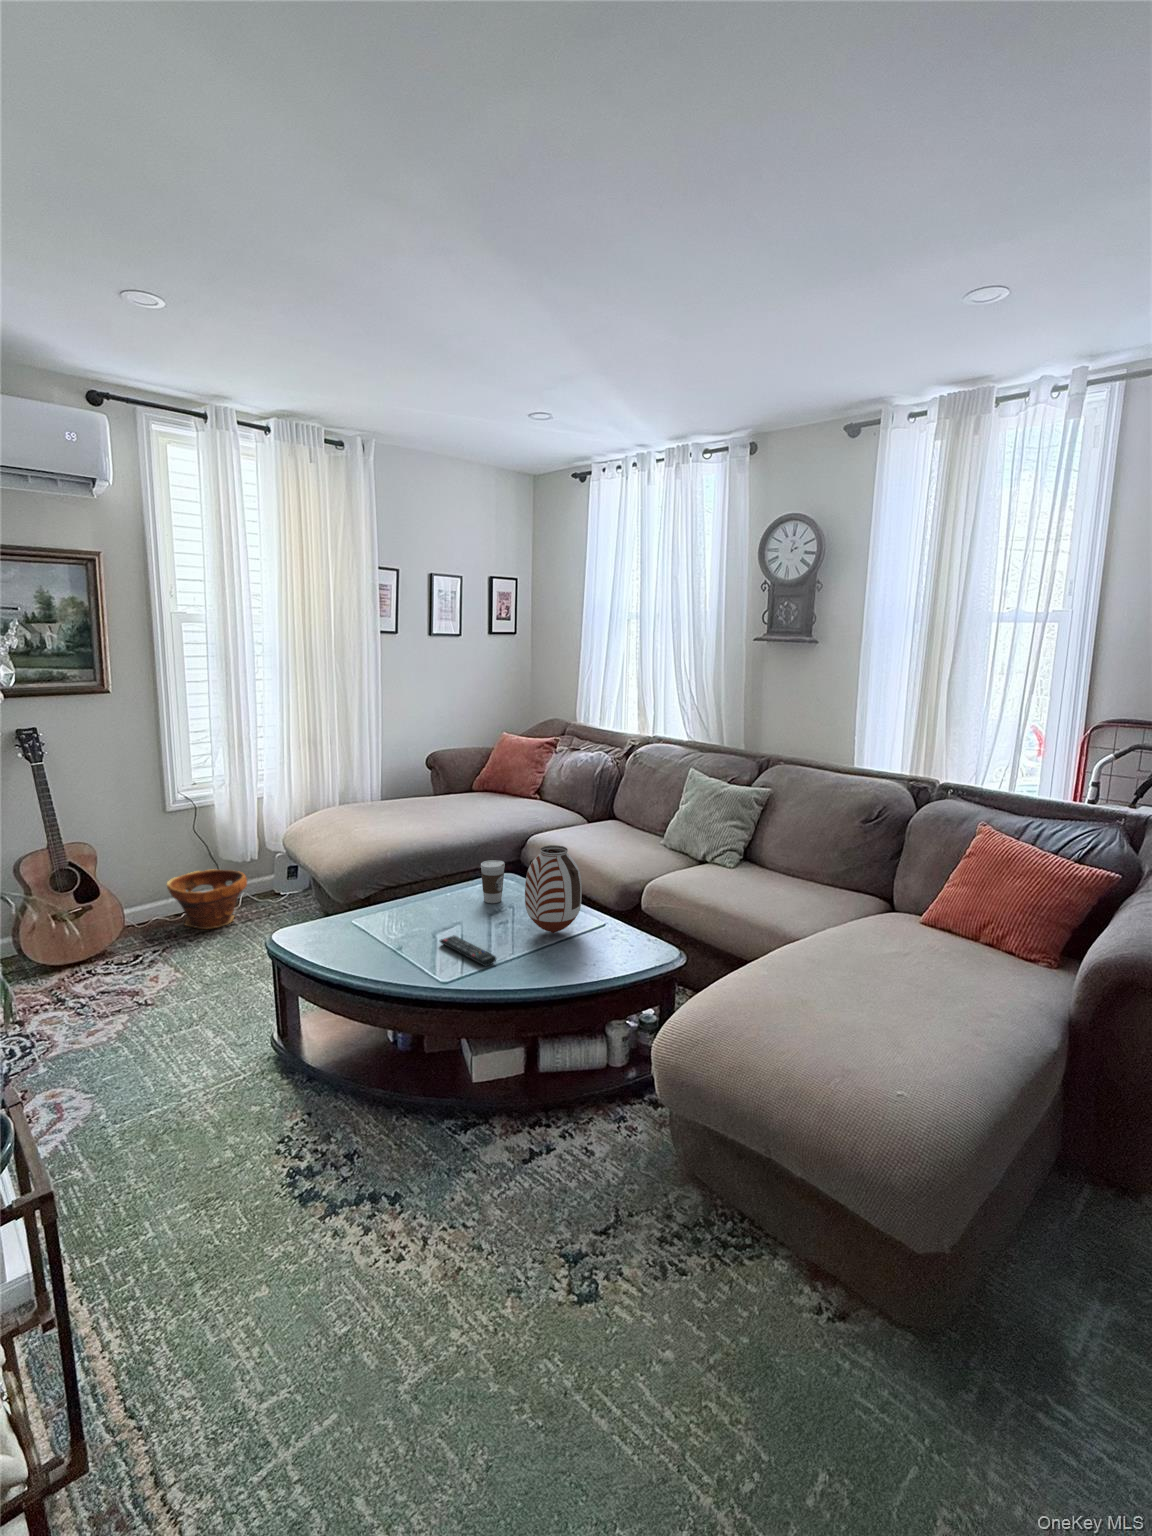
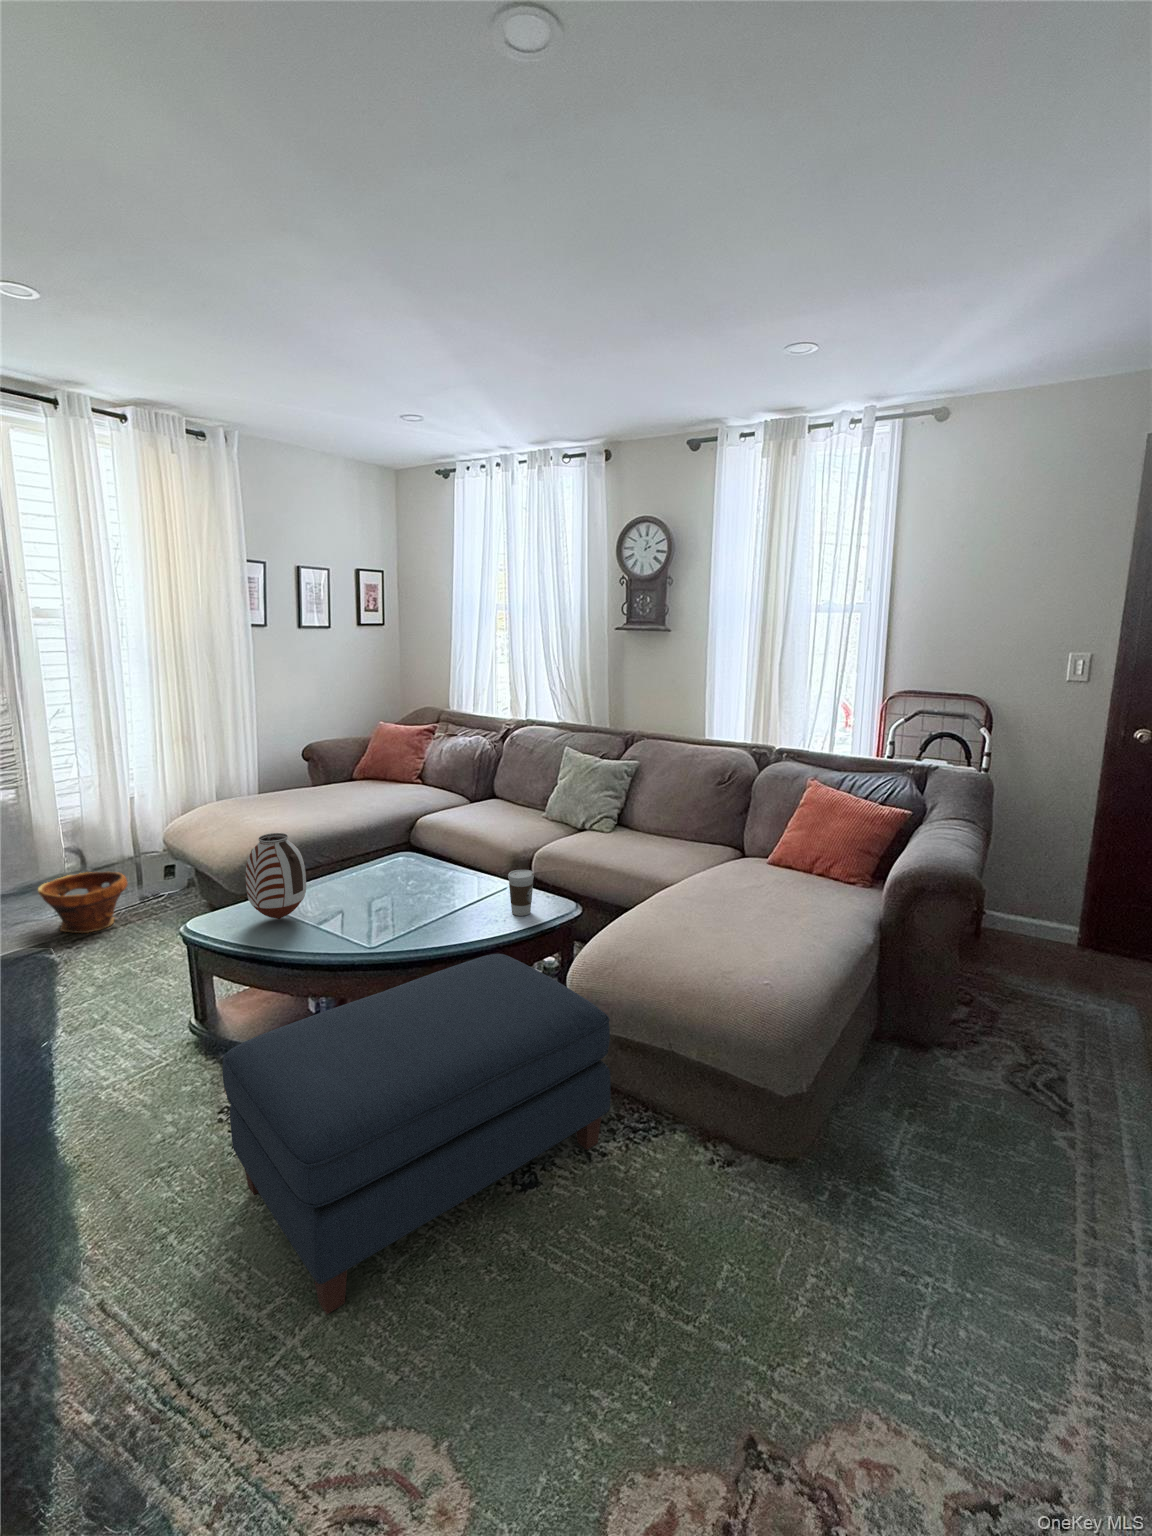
vase: present [525,845,582,933] -> present [246,833,306,919]
coffee cup: present [481,860,505,903] -> present [508,870,534,916]
remote control: present [440,935,496,966] -> none [357,907,415,930]
ottoman: none [261,1006,696,1425] -> present [222,954,610,1314]

